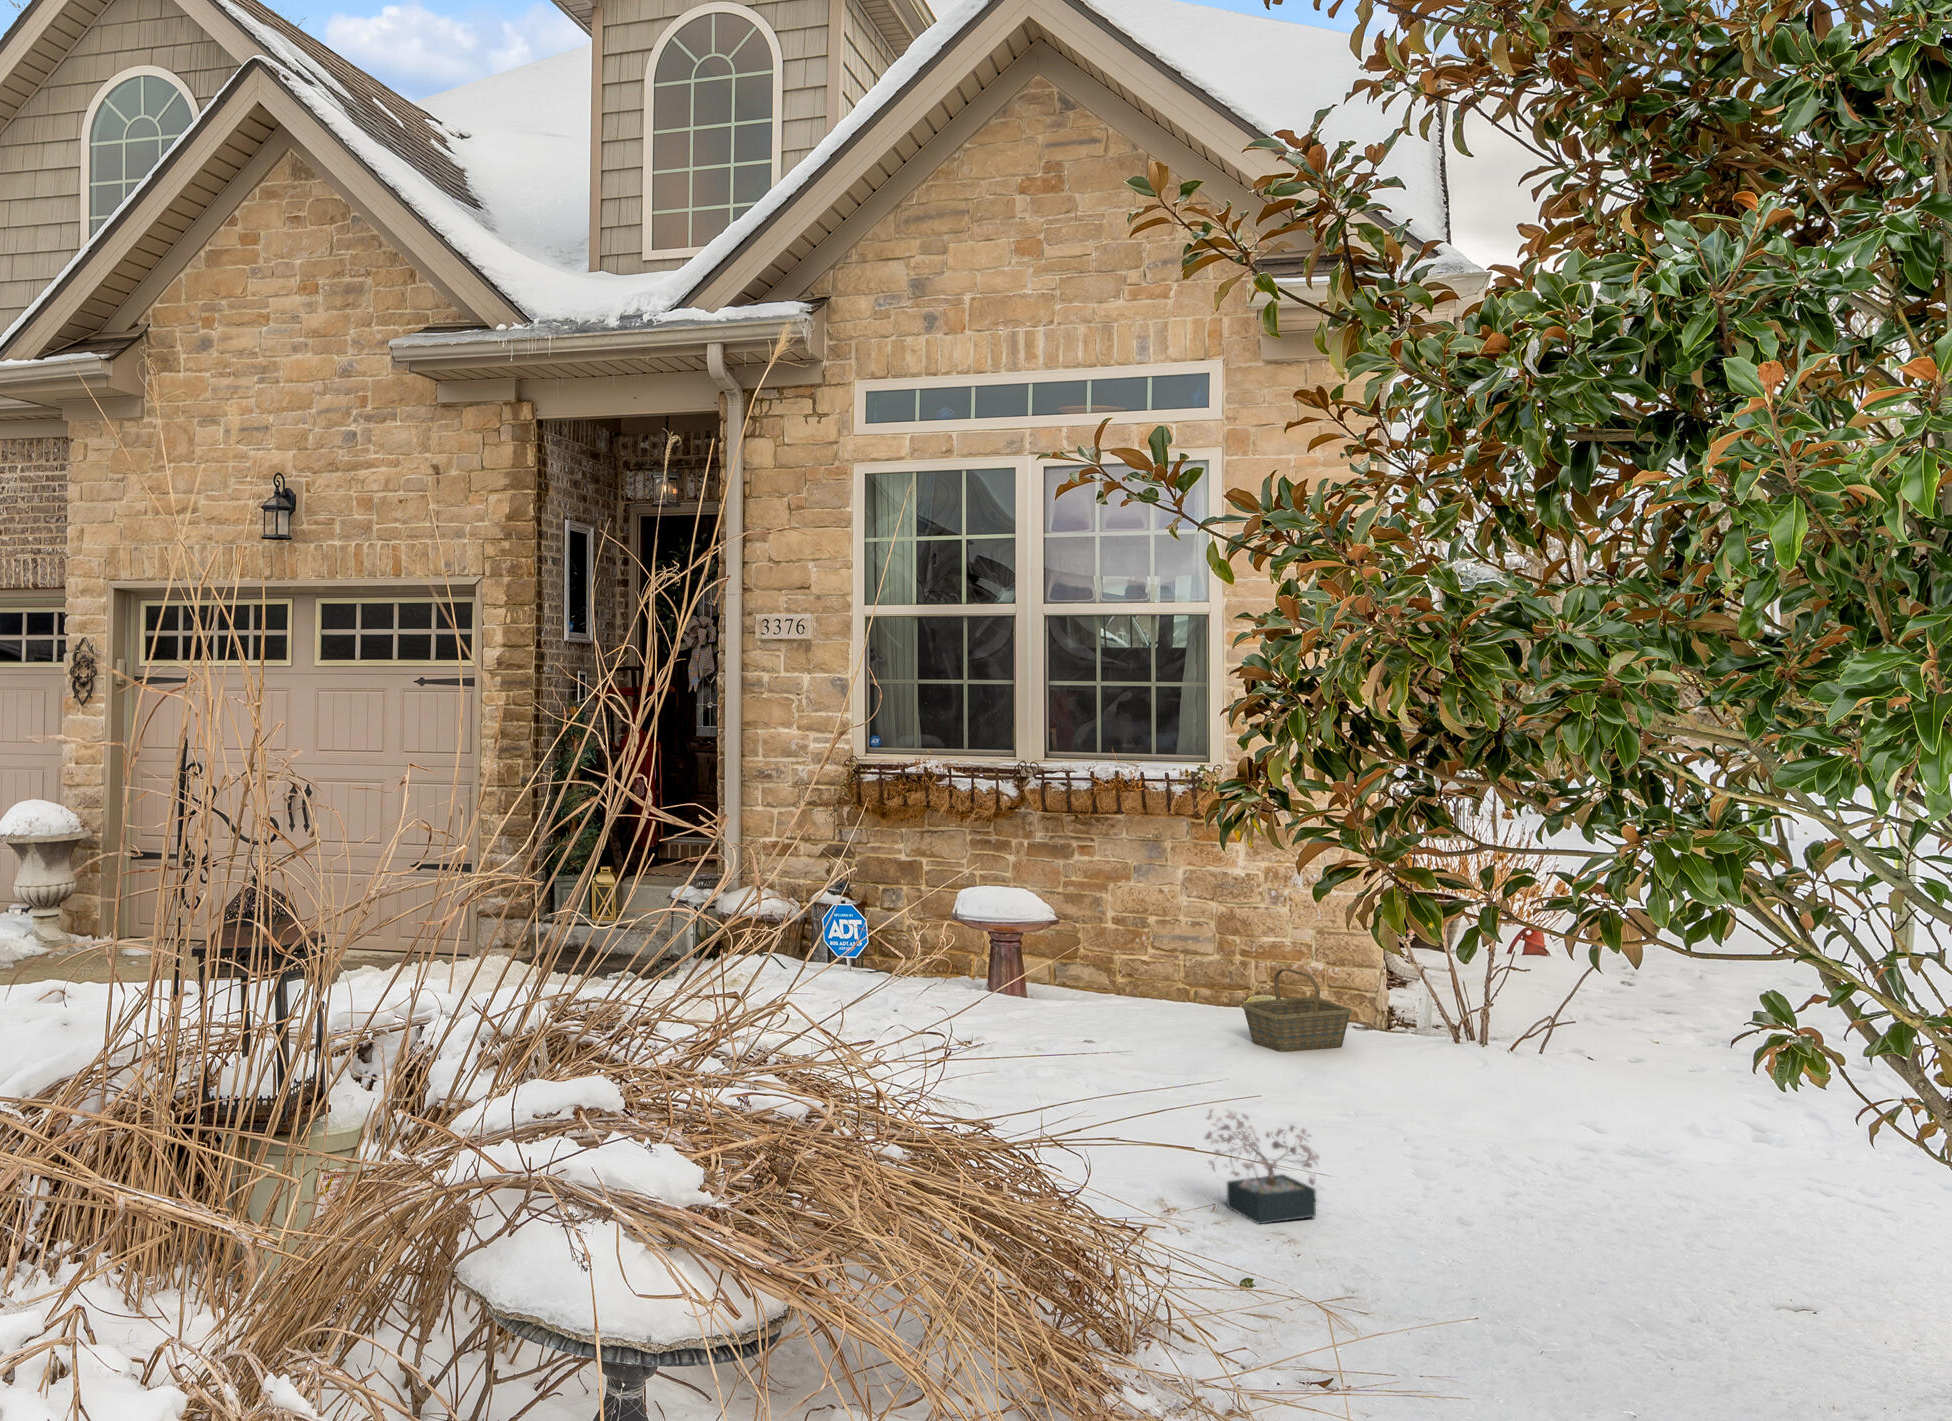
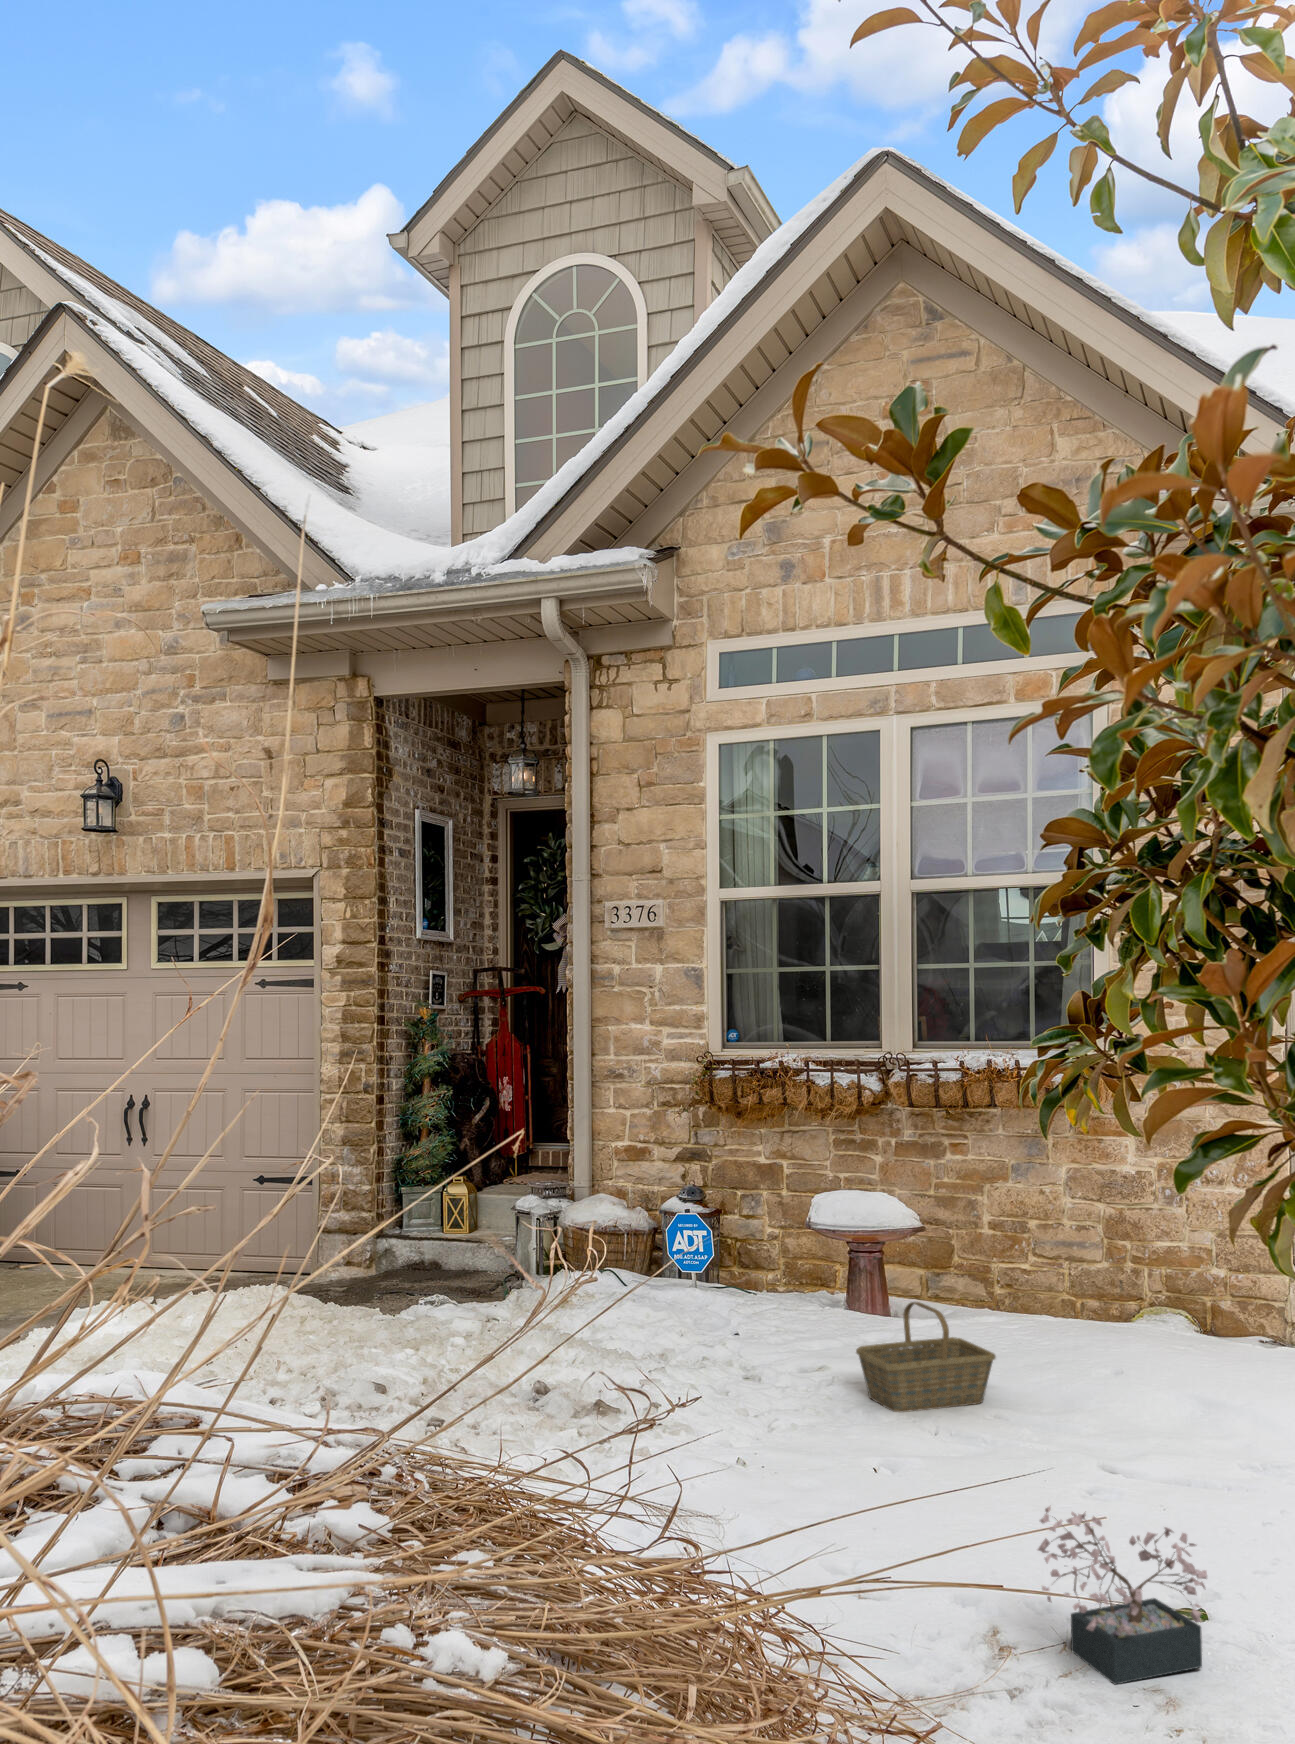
basket: present [1242,969,1352,1052] -> present [856,1302,996,1412]

